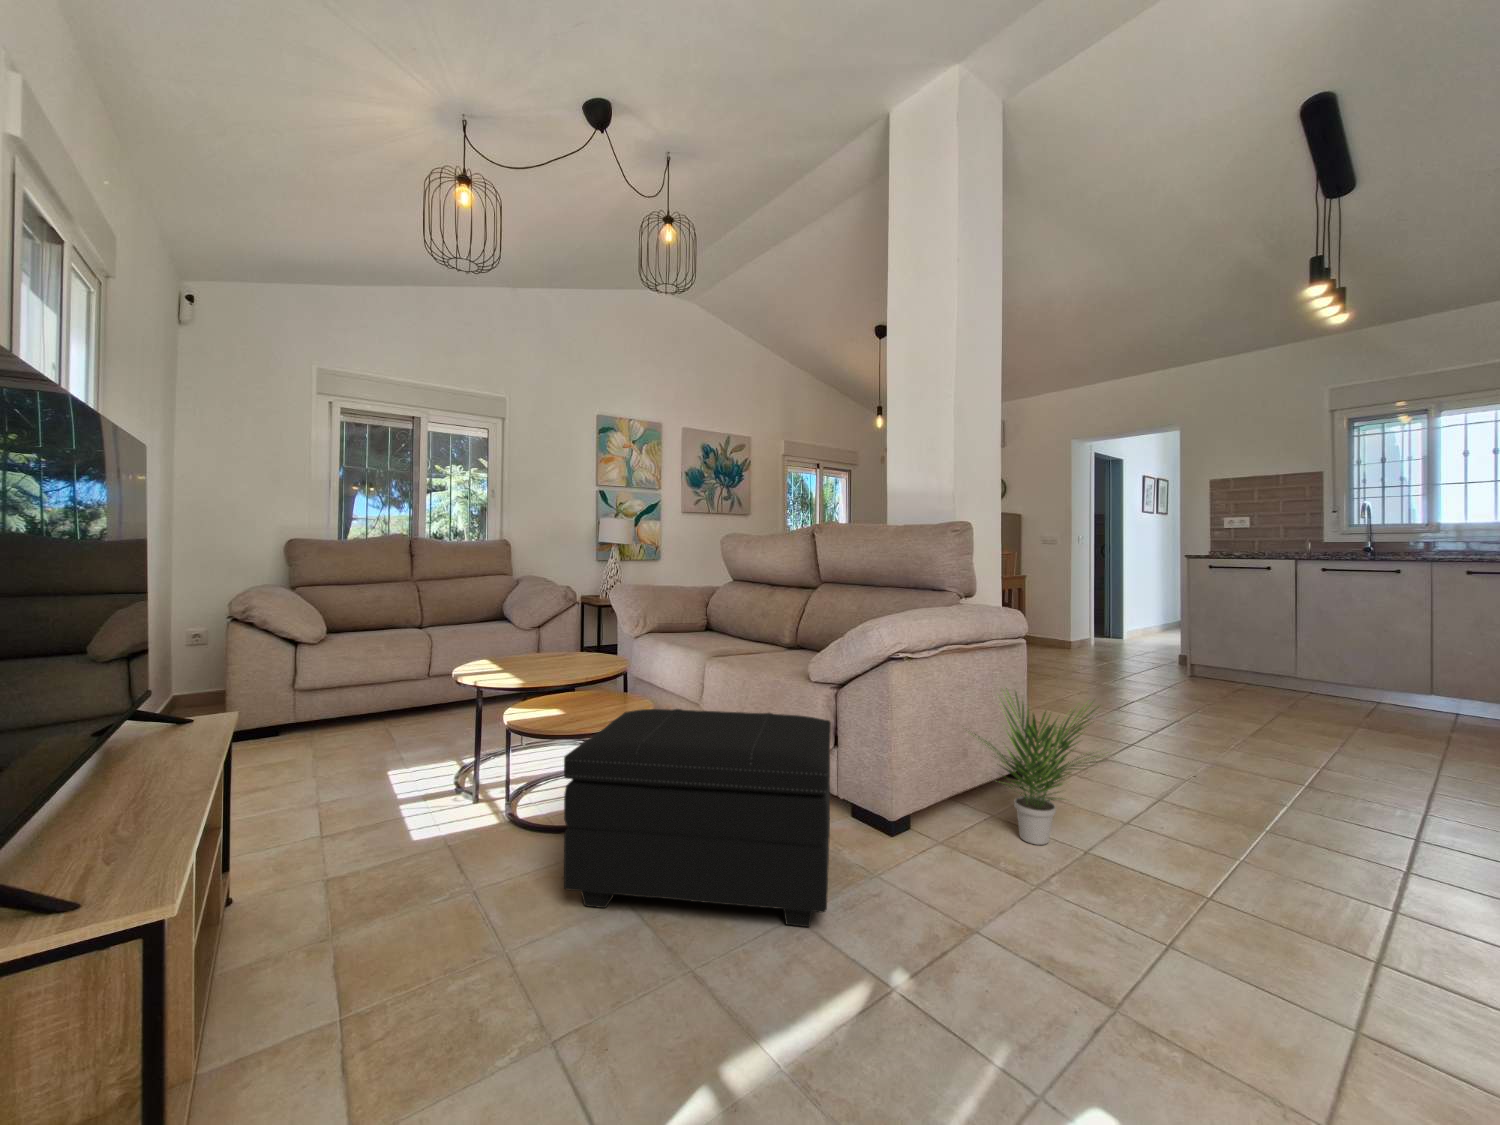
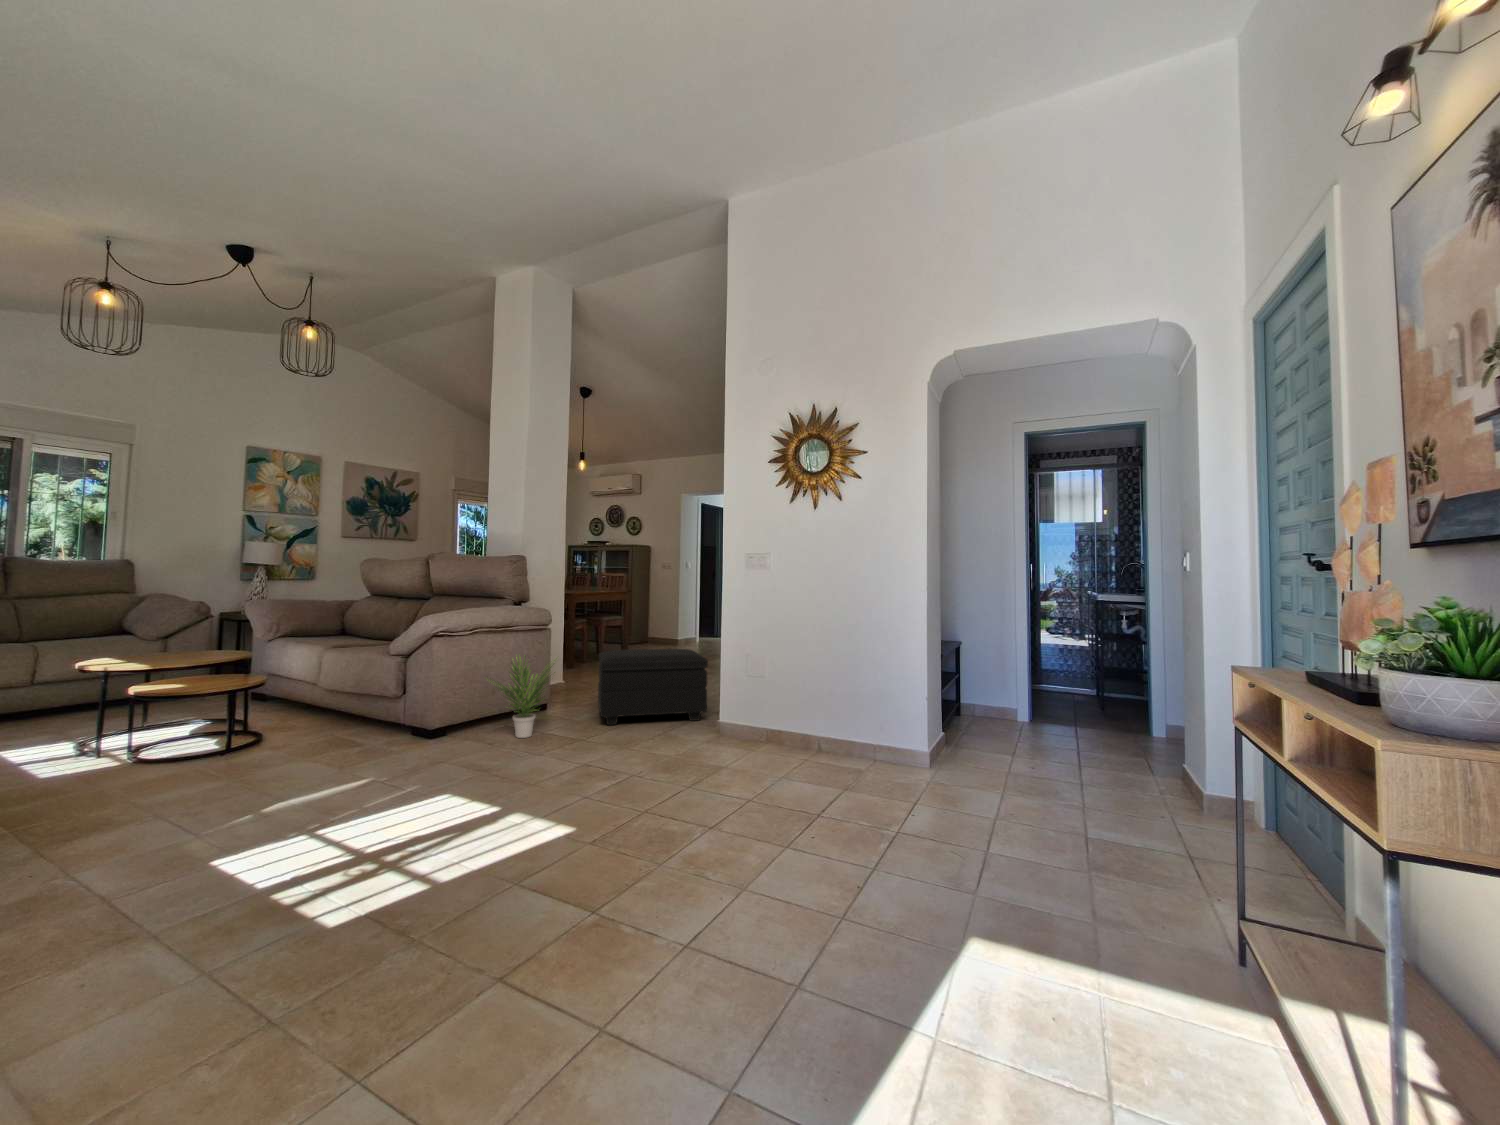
footstool: present [564,709,831,927] -> present [598,649,708,725]

